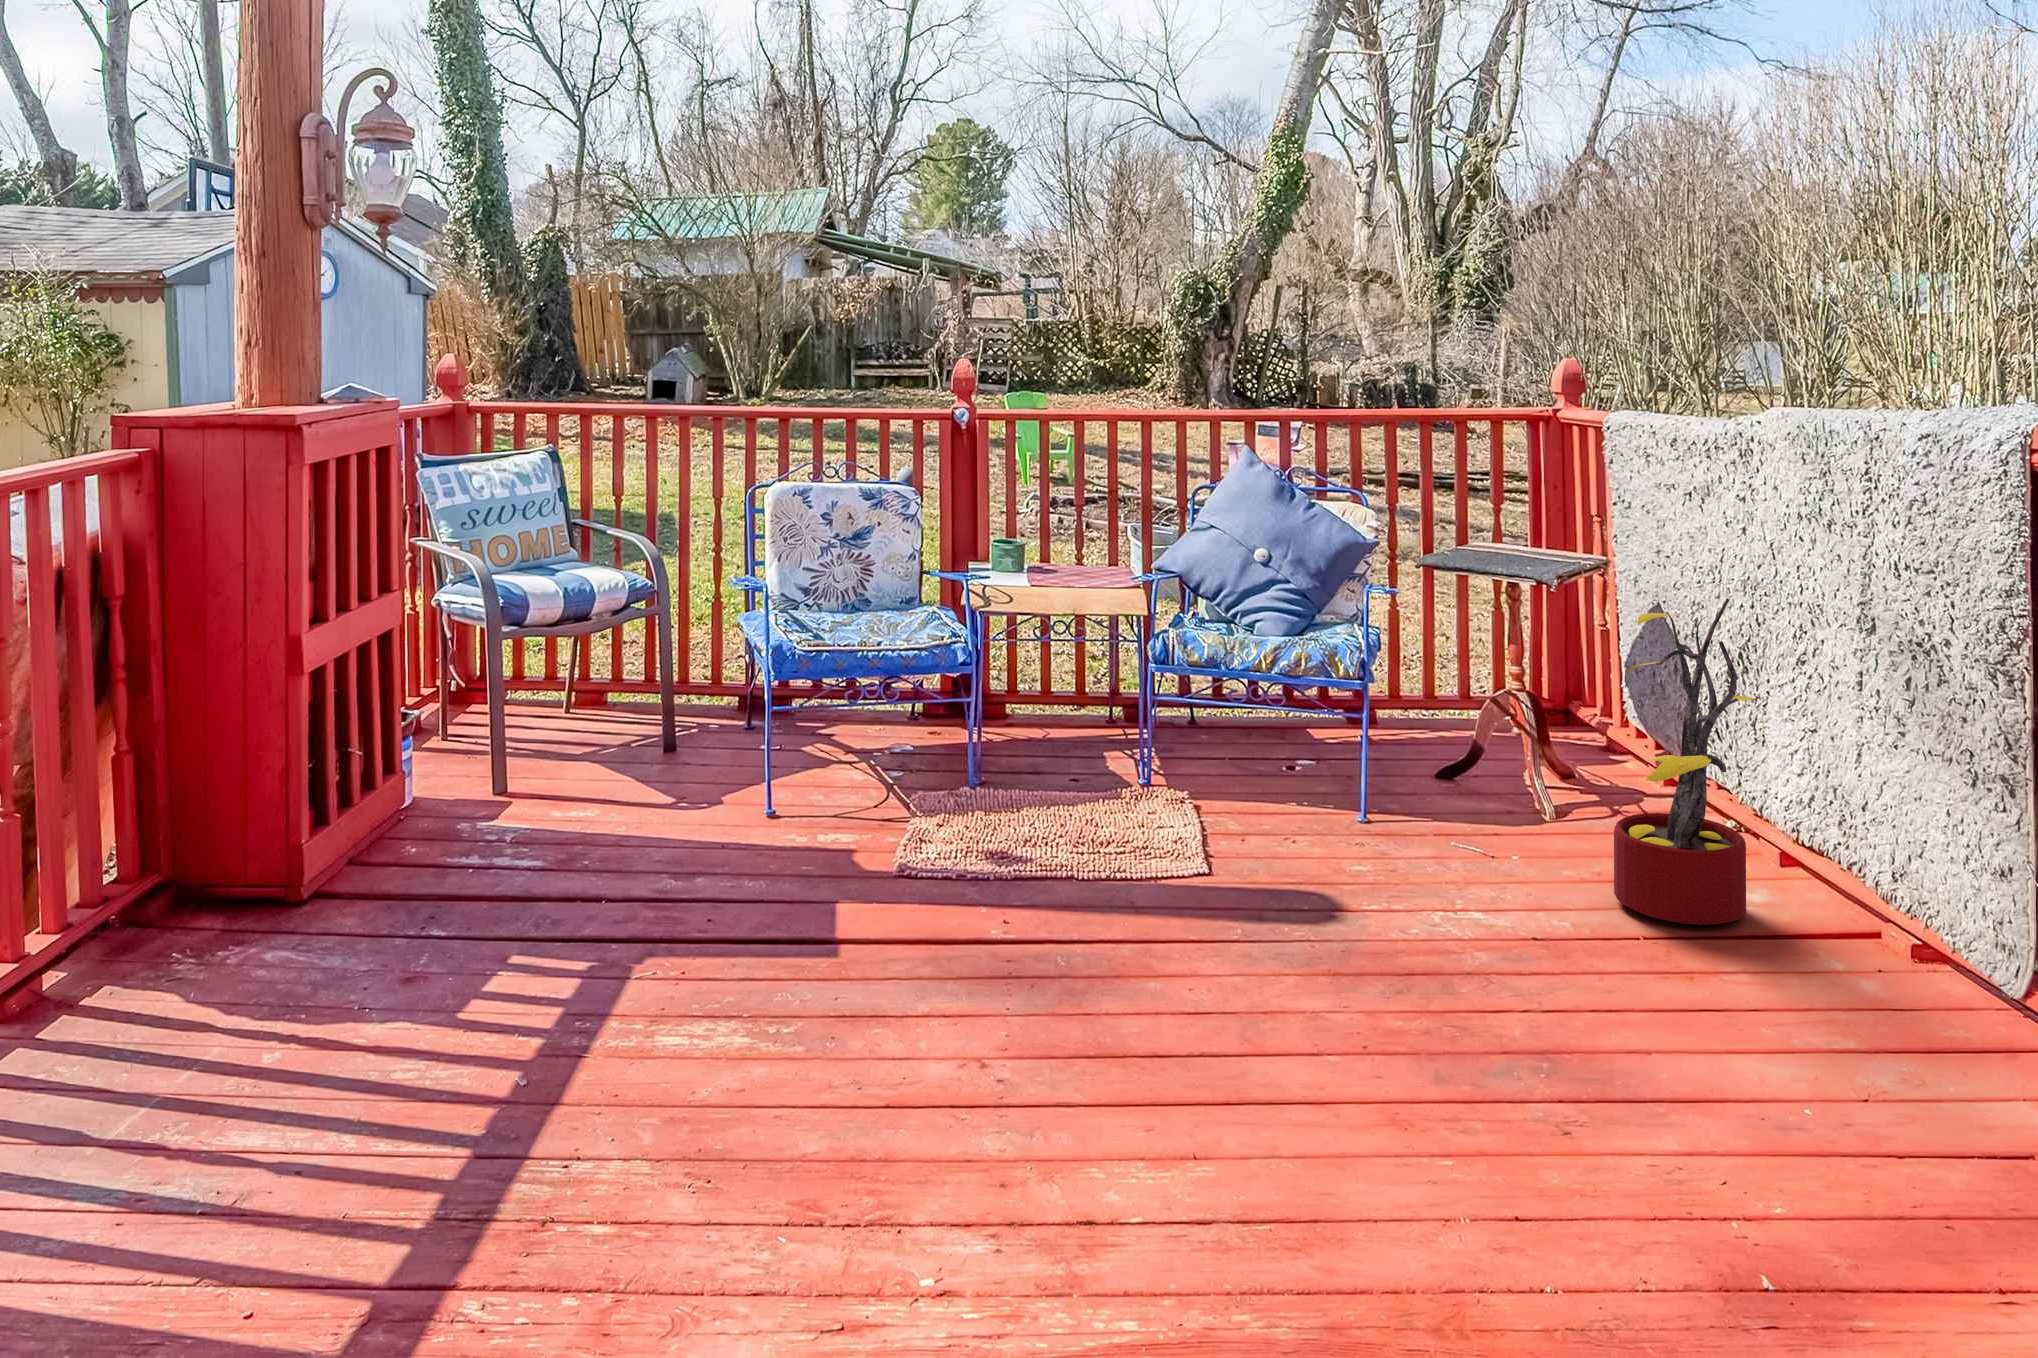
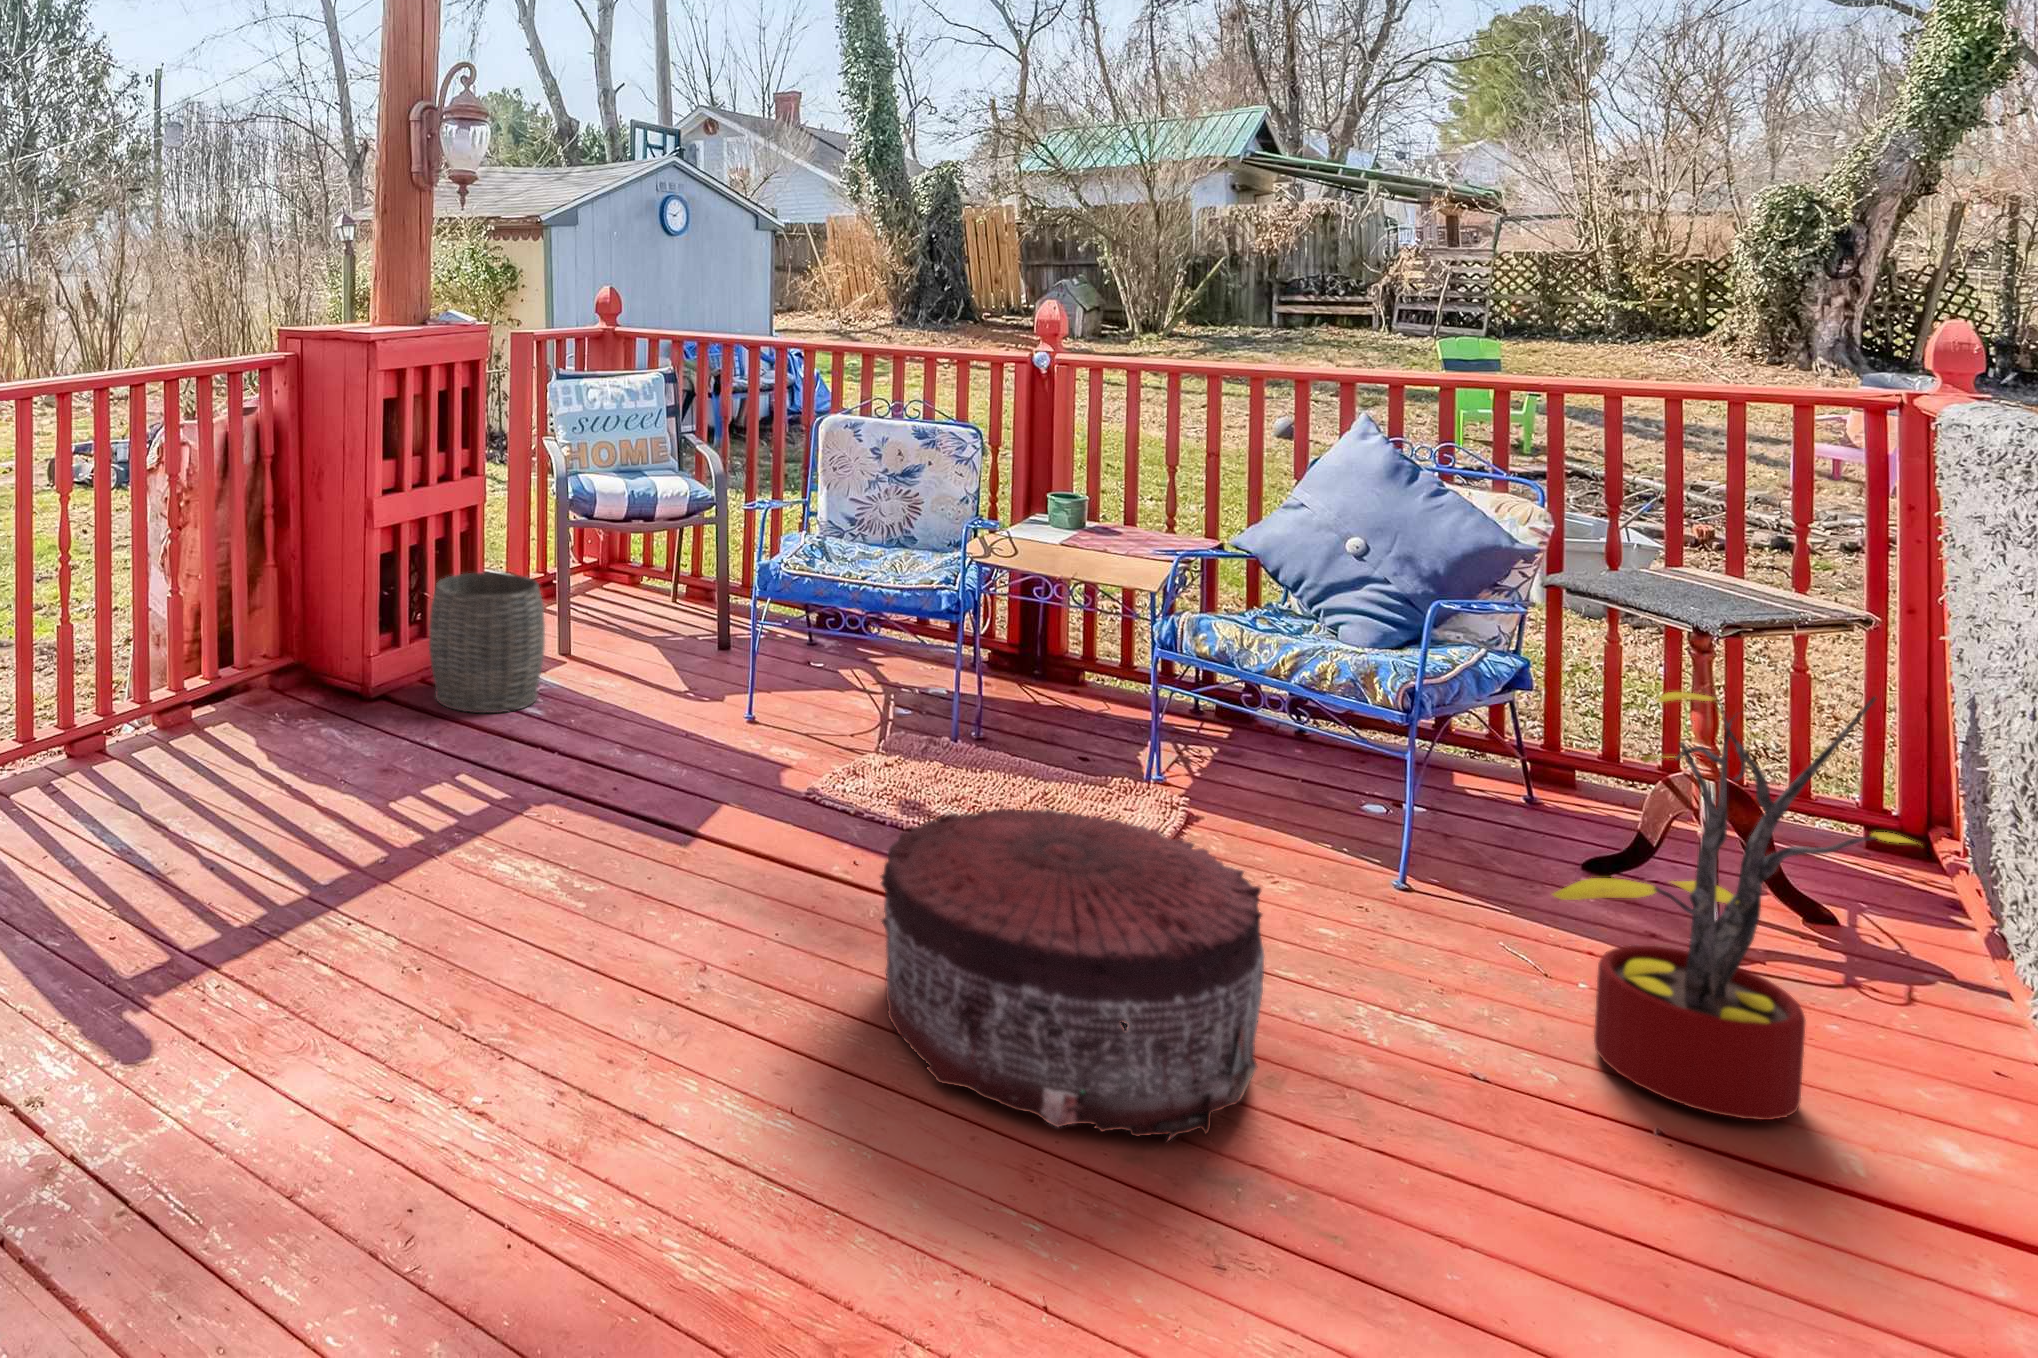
woven basket: none [354,702,513,888] -> present [429,572,545,713]
pouf: none [1160,803,1516,1088] -> present [881,807,1264,1141]

